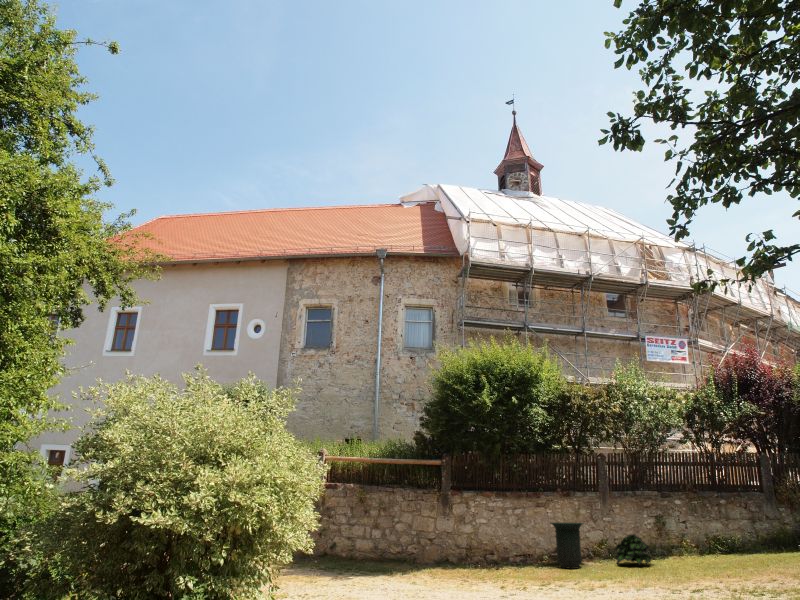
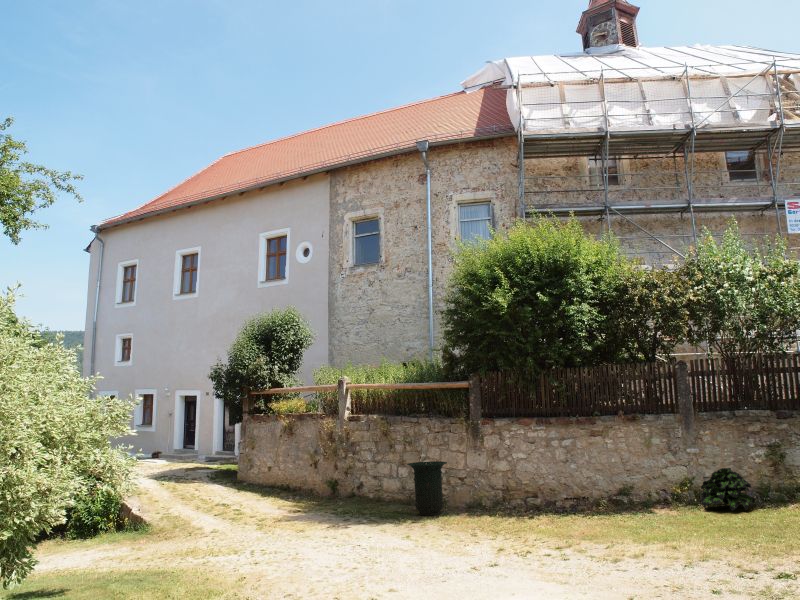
trash can: present [550,522,584,569] -> present [407,461,447,516]

